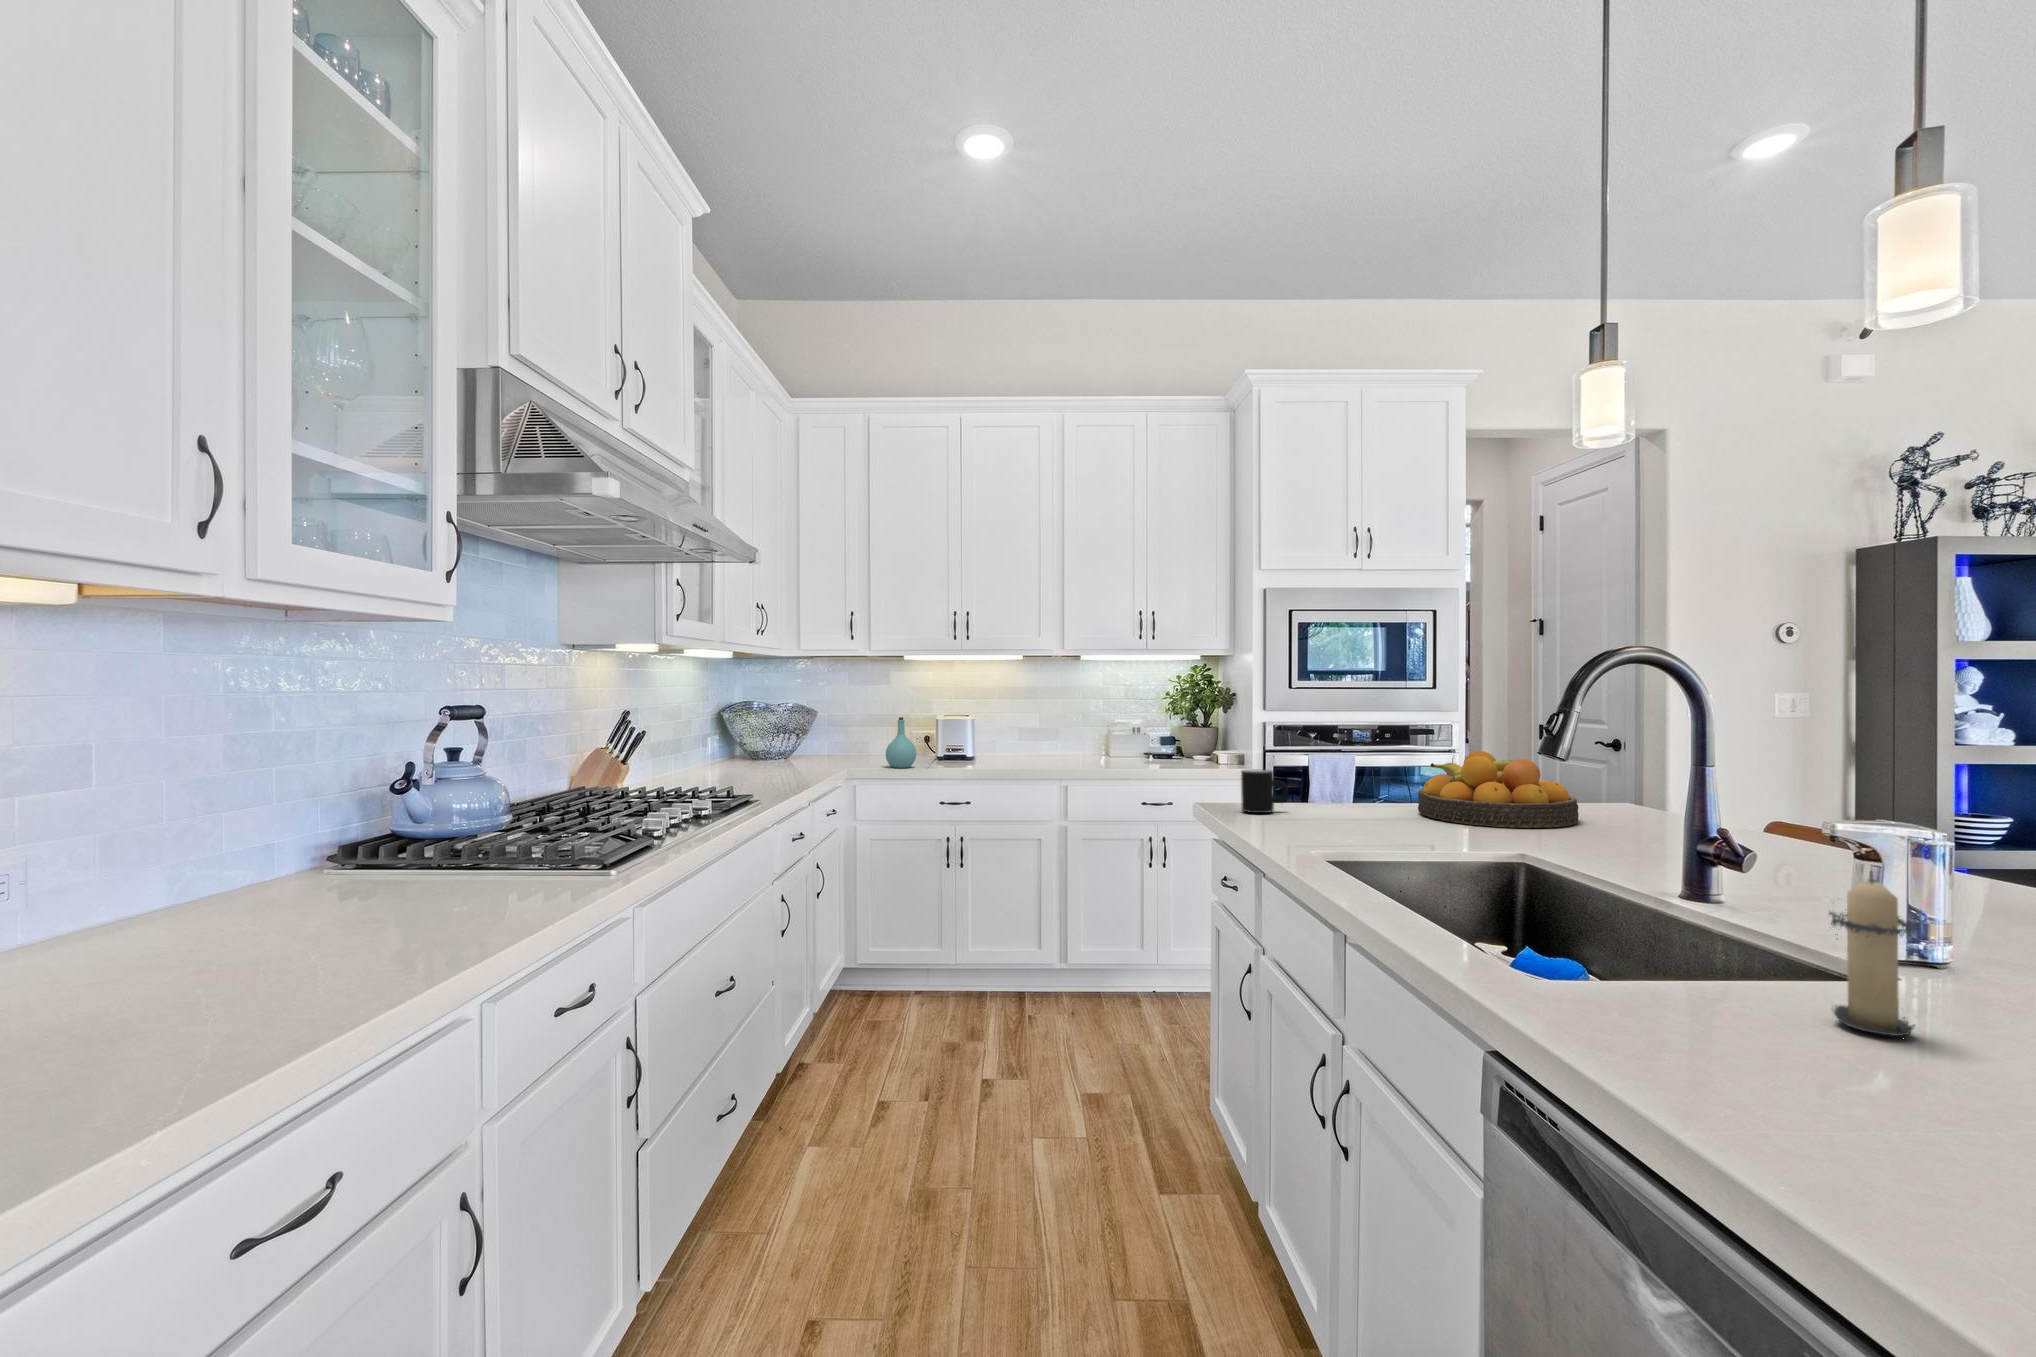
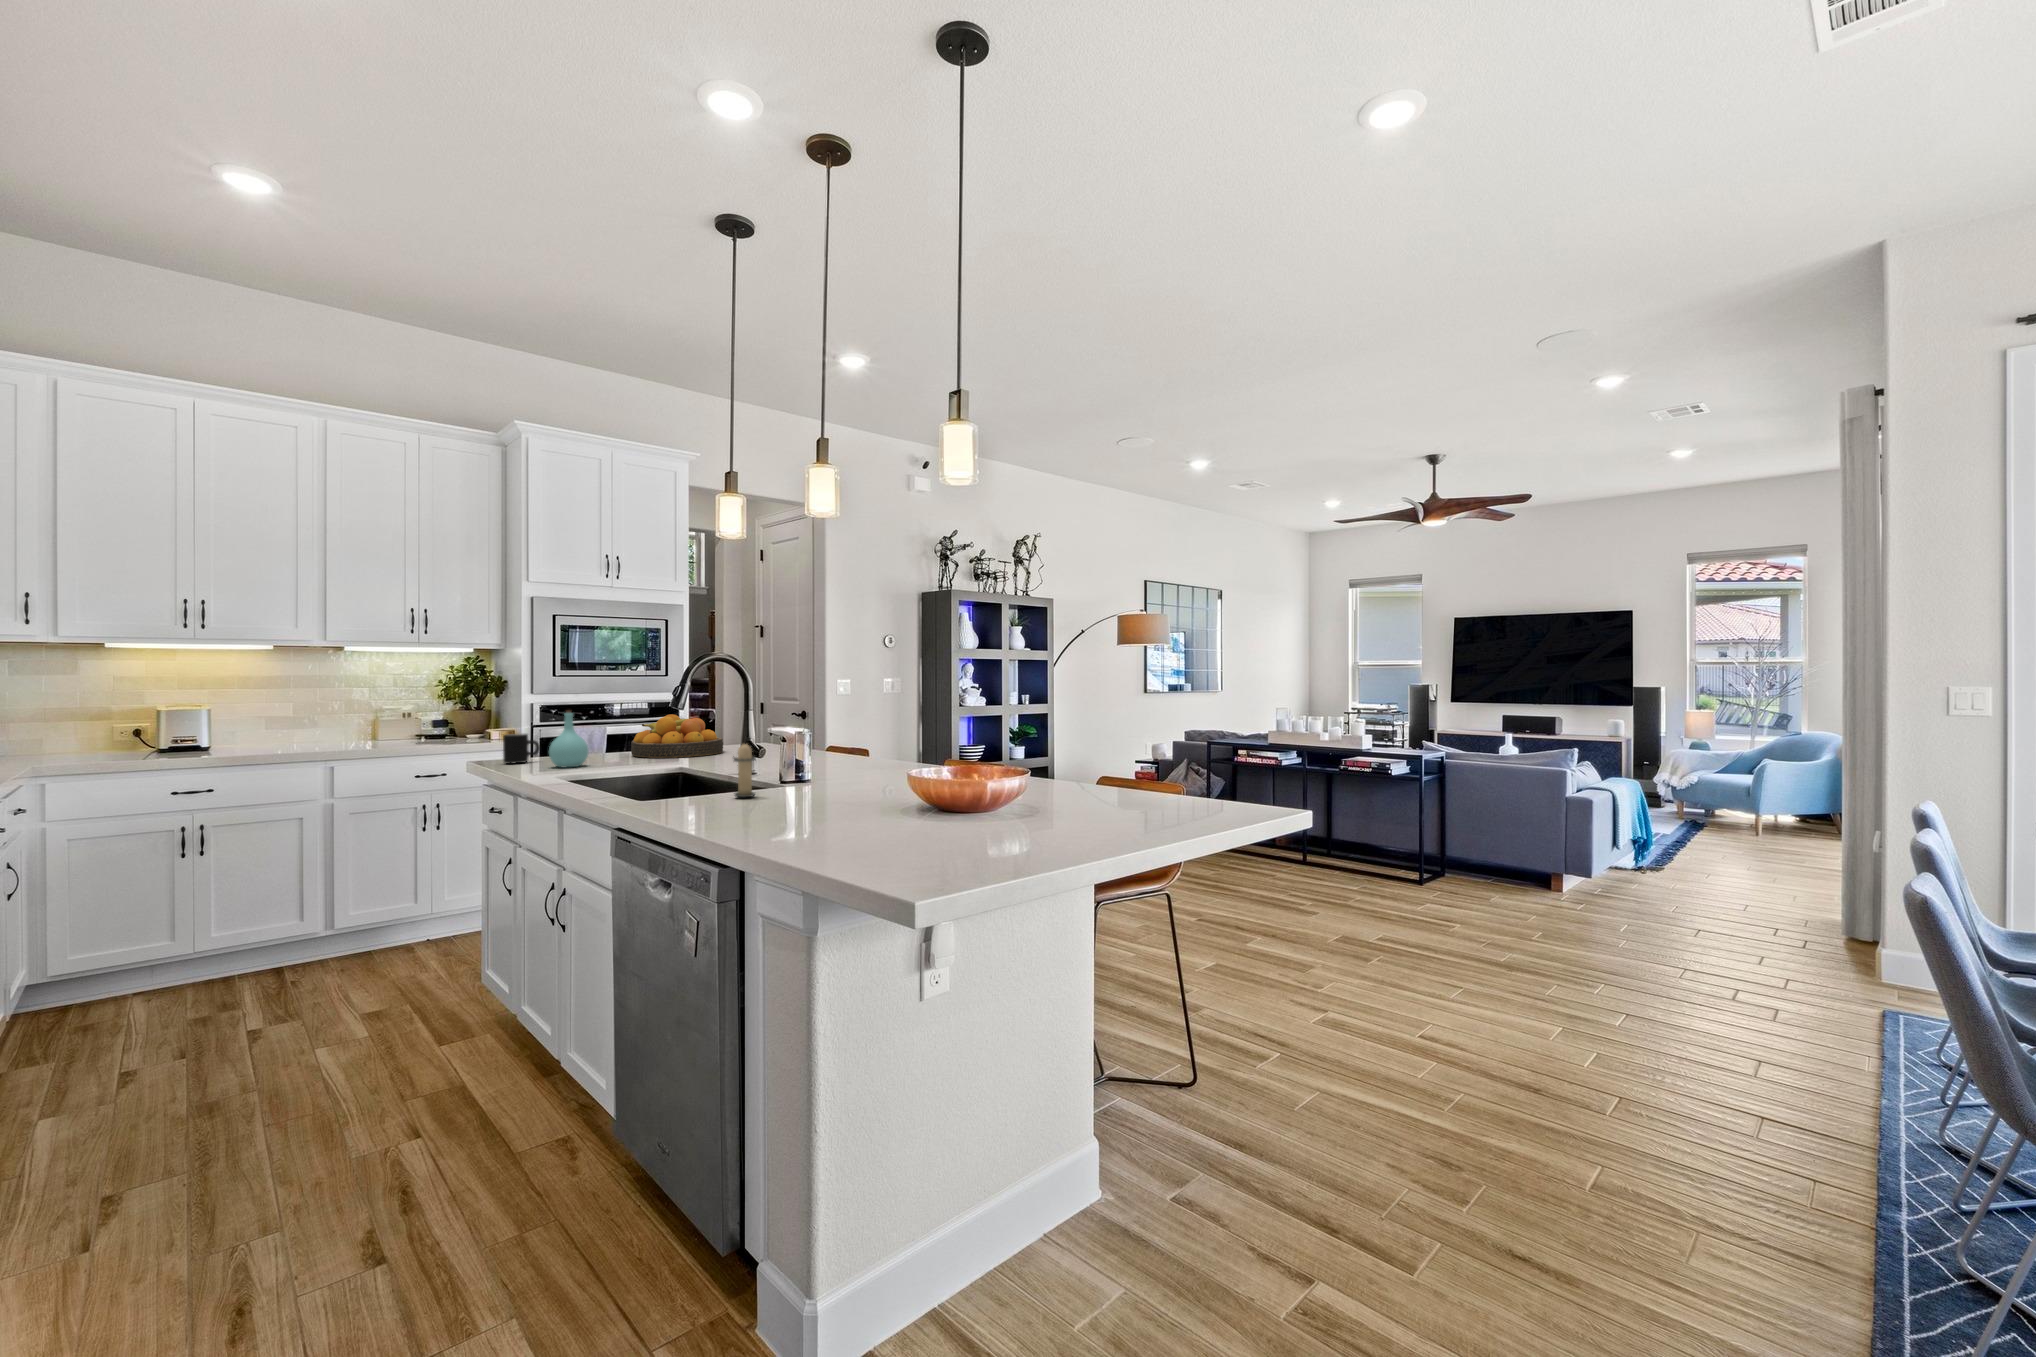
bottle: present [885,717,917,768] -> present [549,710,589,767]

